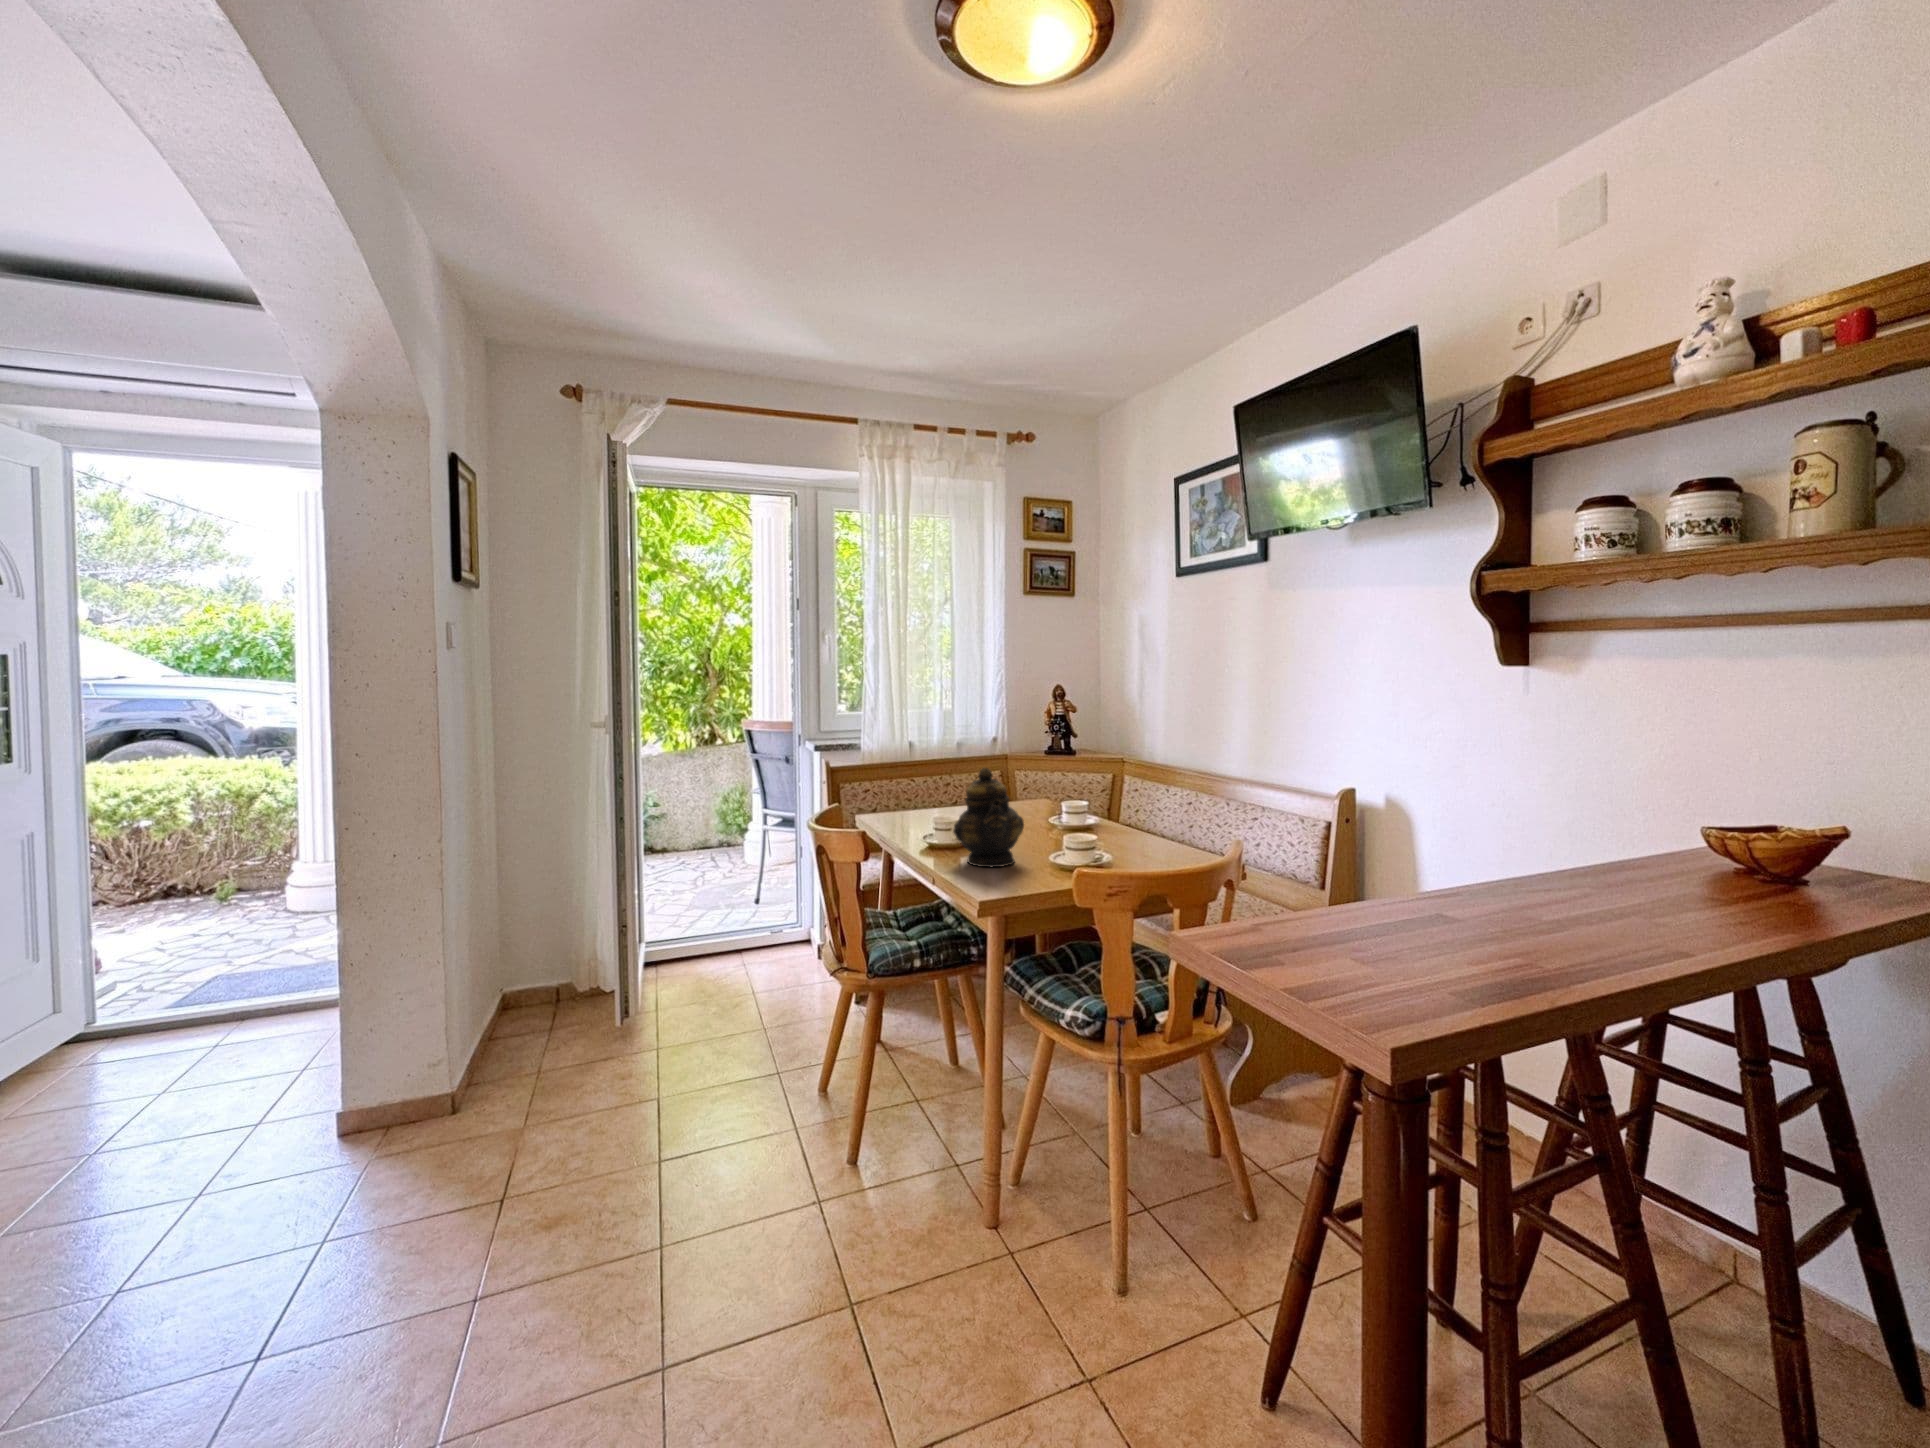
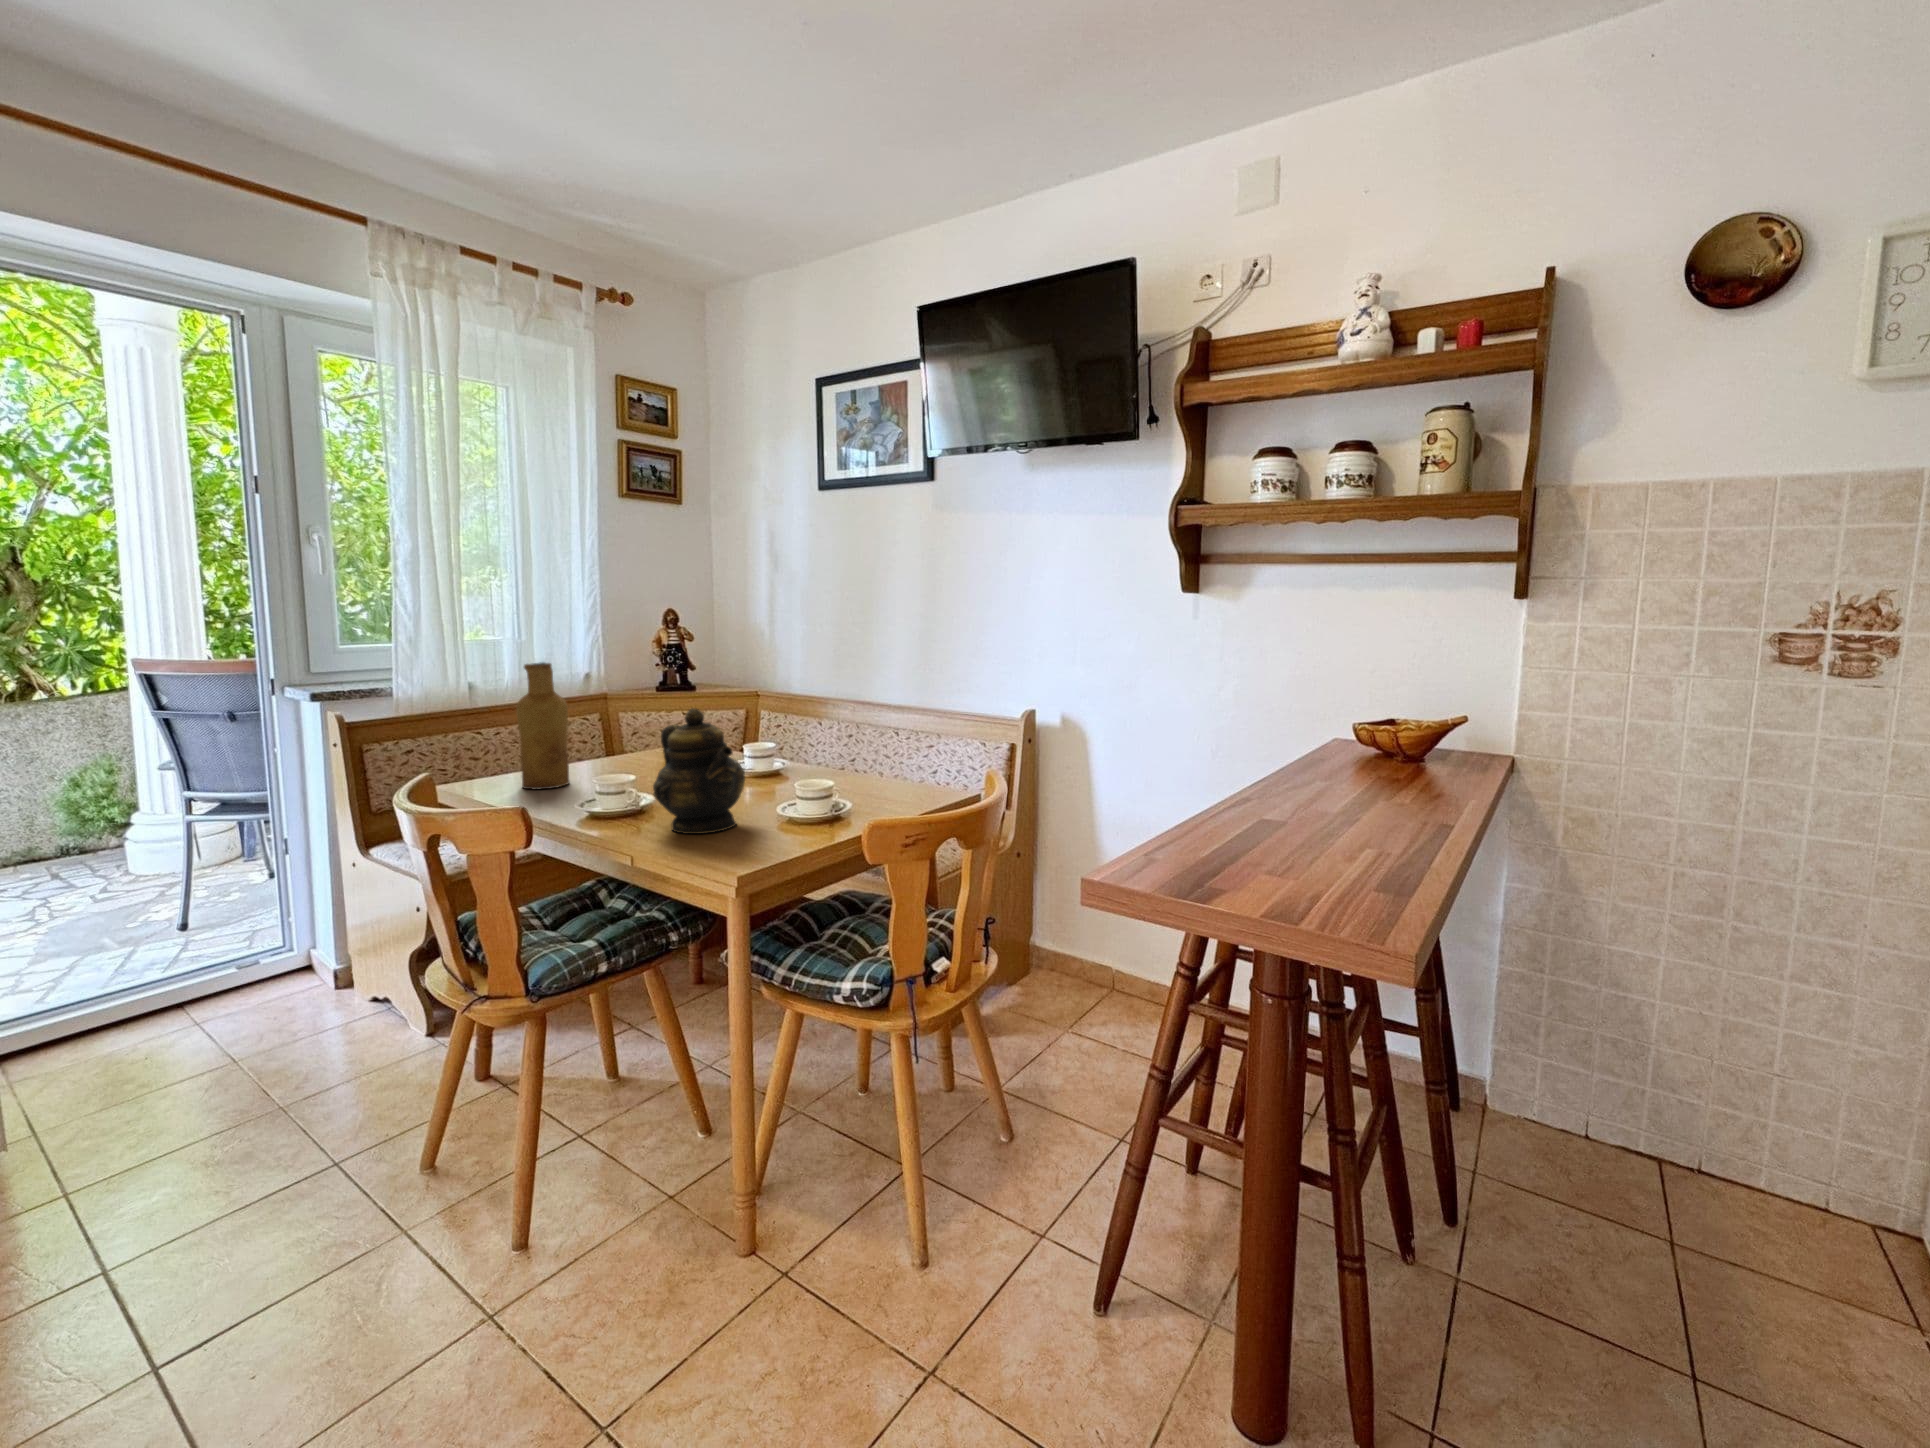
vase: none [906,728,939,822] -> present [516,662,570,789]

